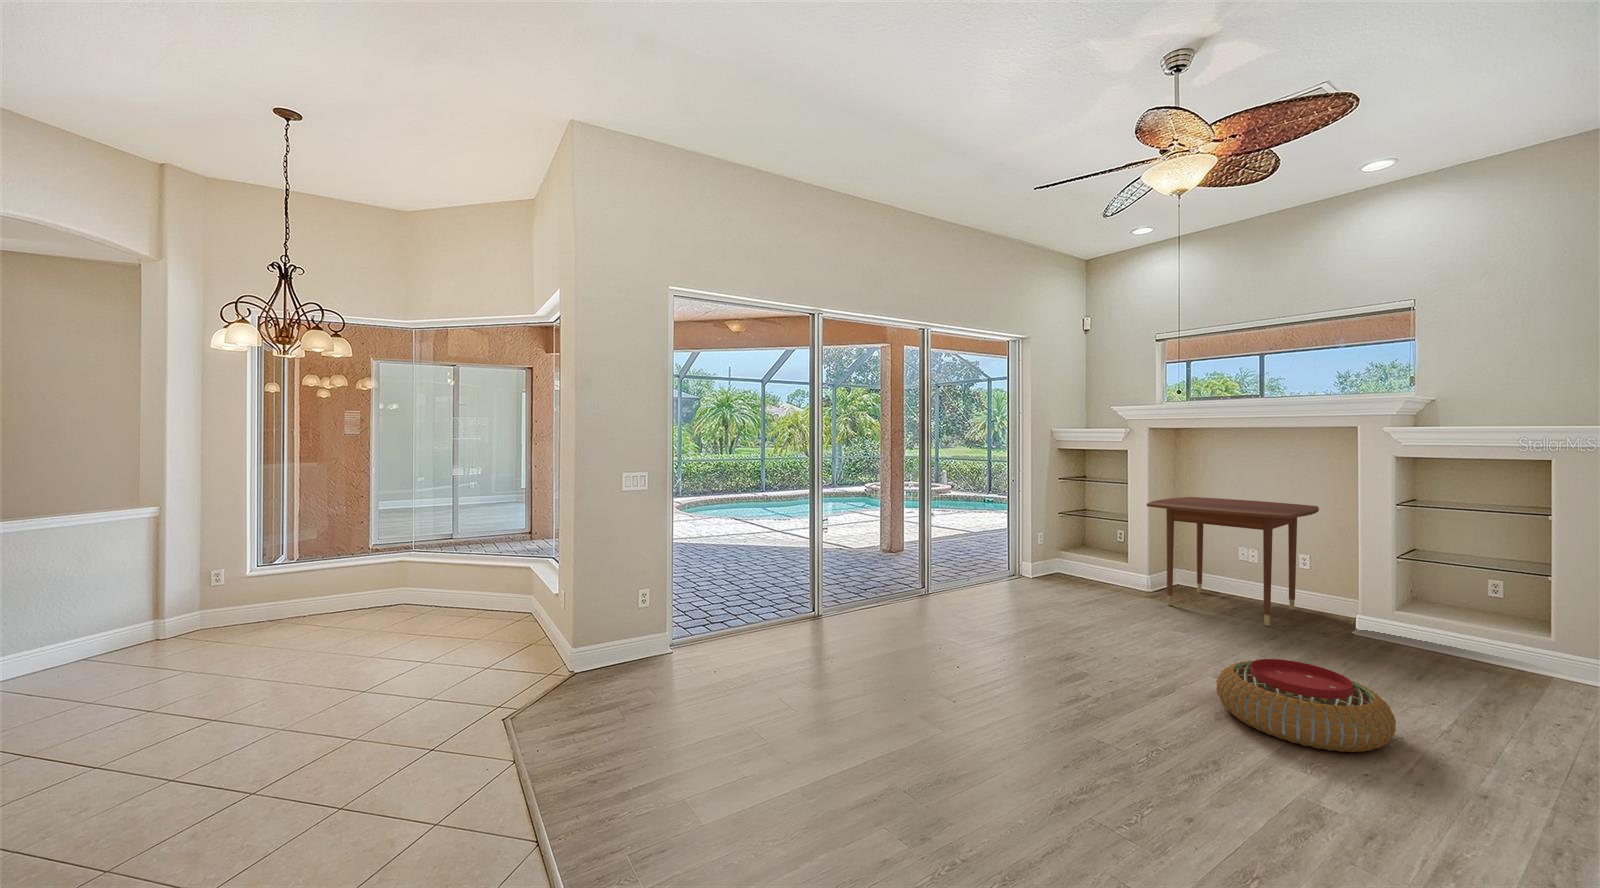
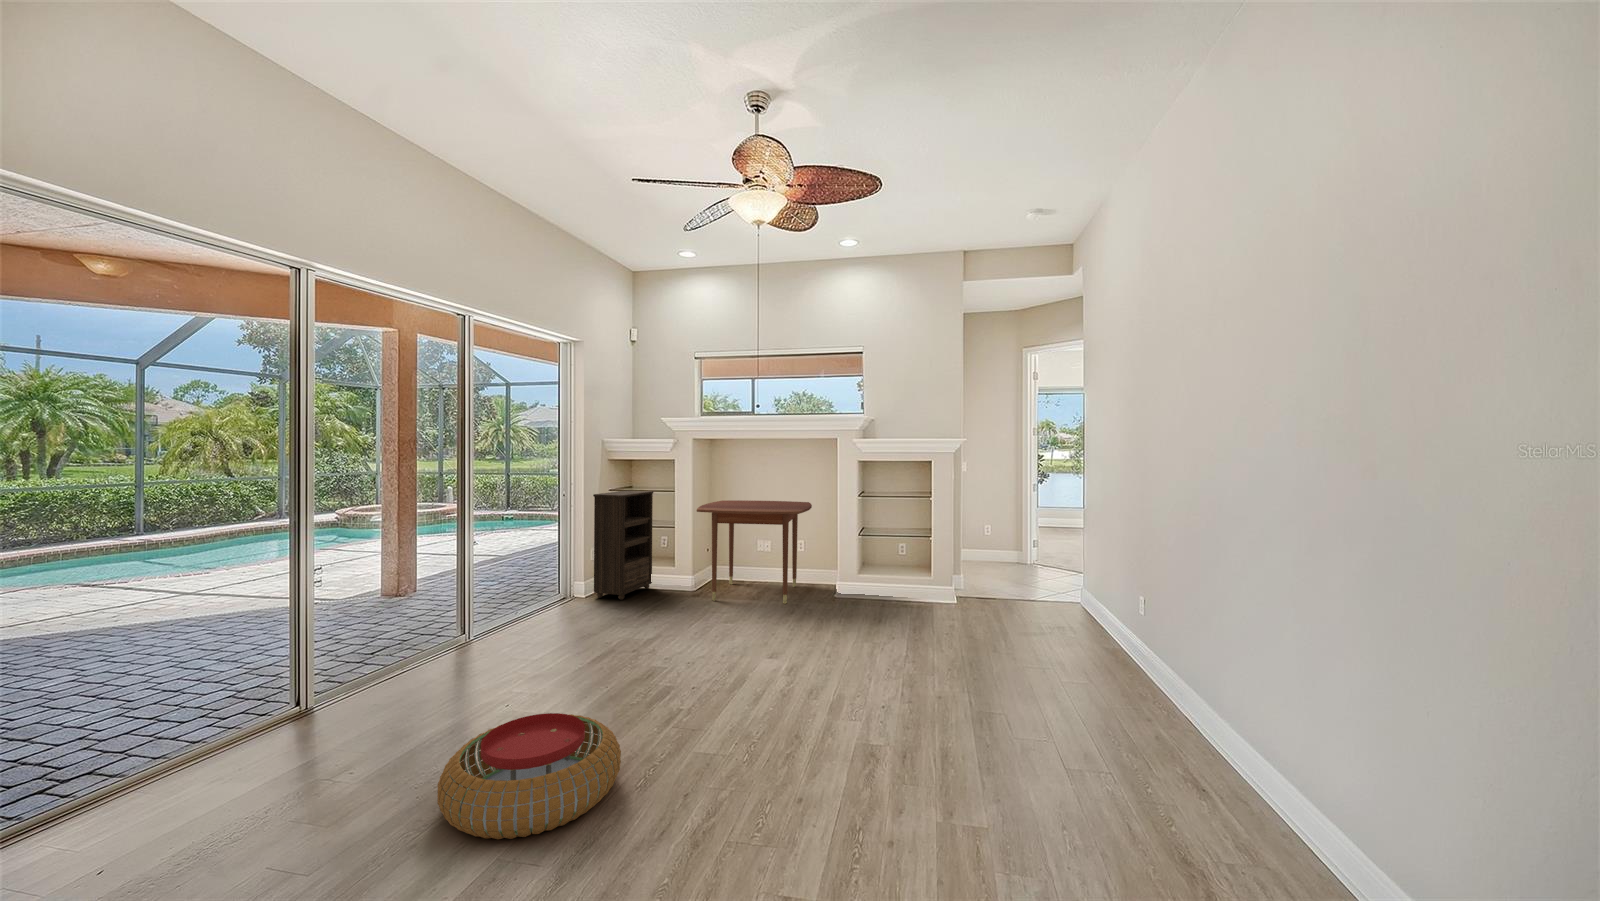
bookshelf: none [1038,481,1103,587] -> present [593,490,653,600]
pouf: present [1216,659,1396,752] -> present [437,713,621,839]

